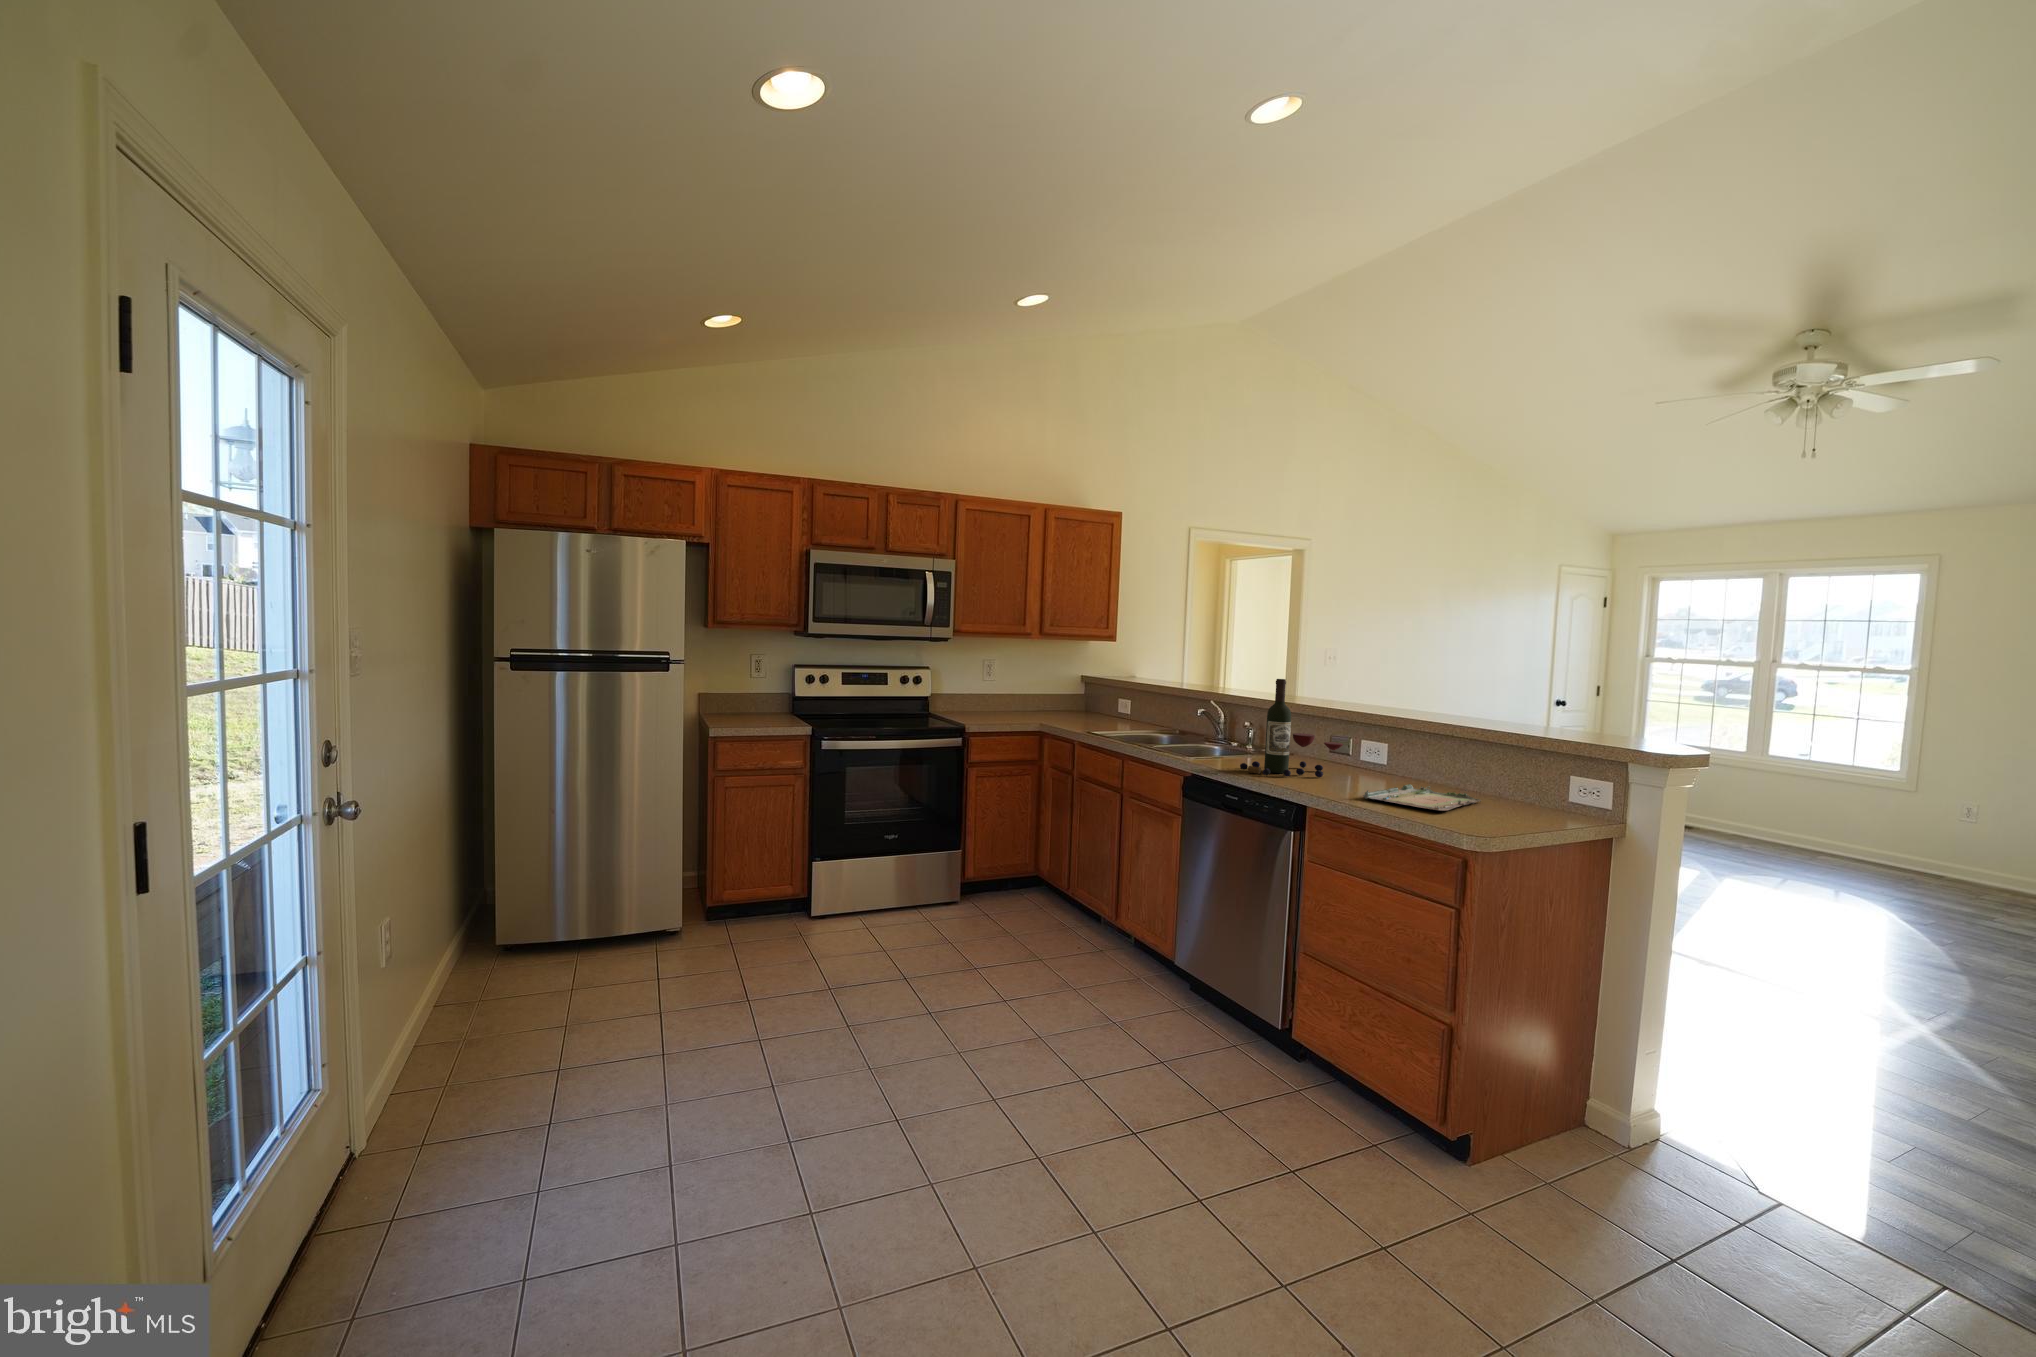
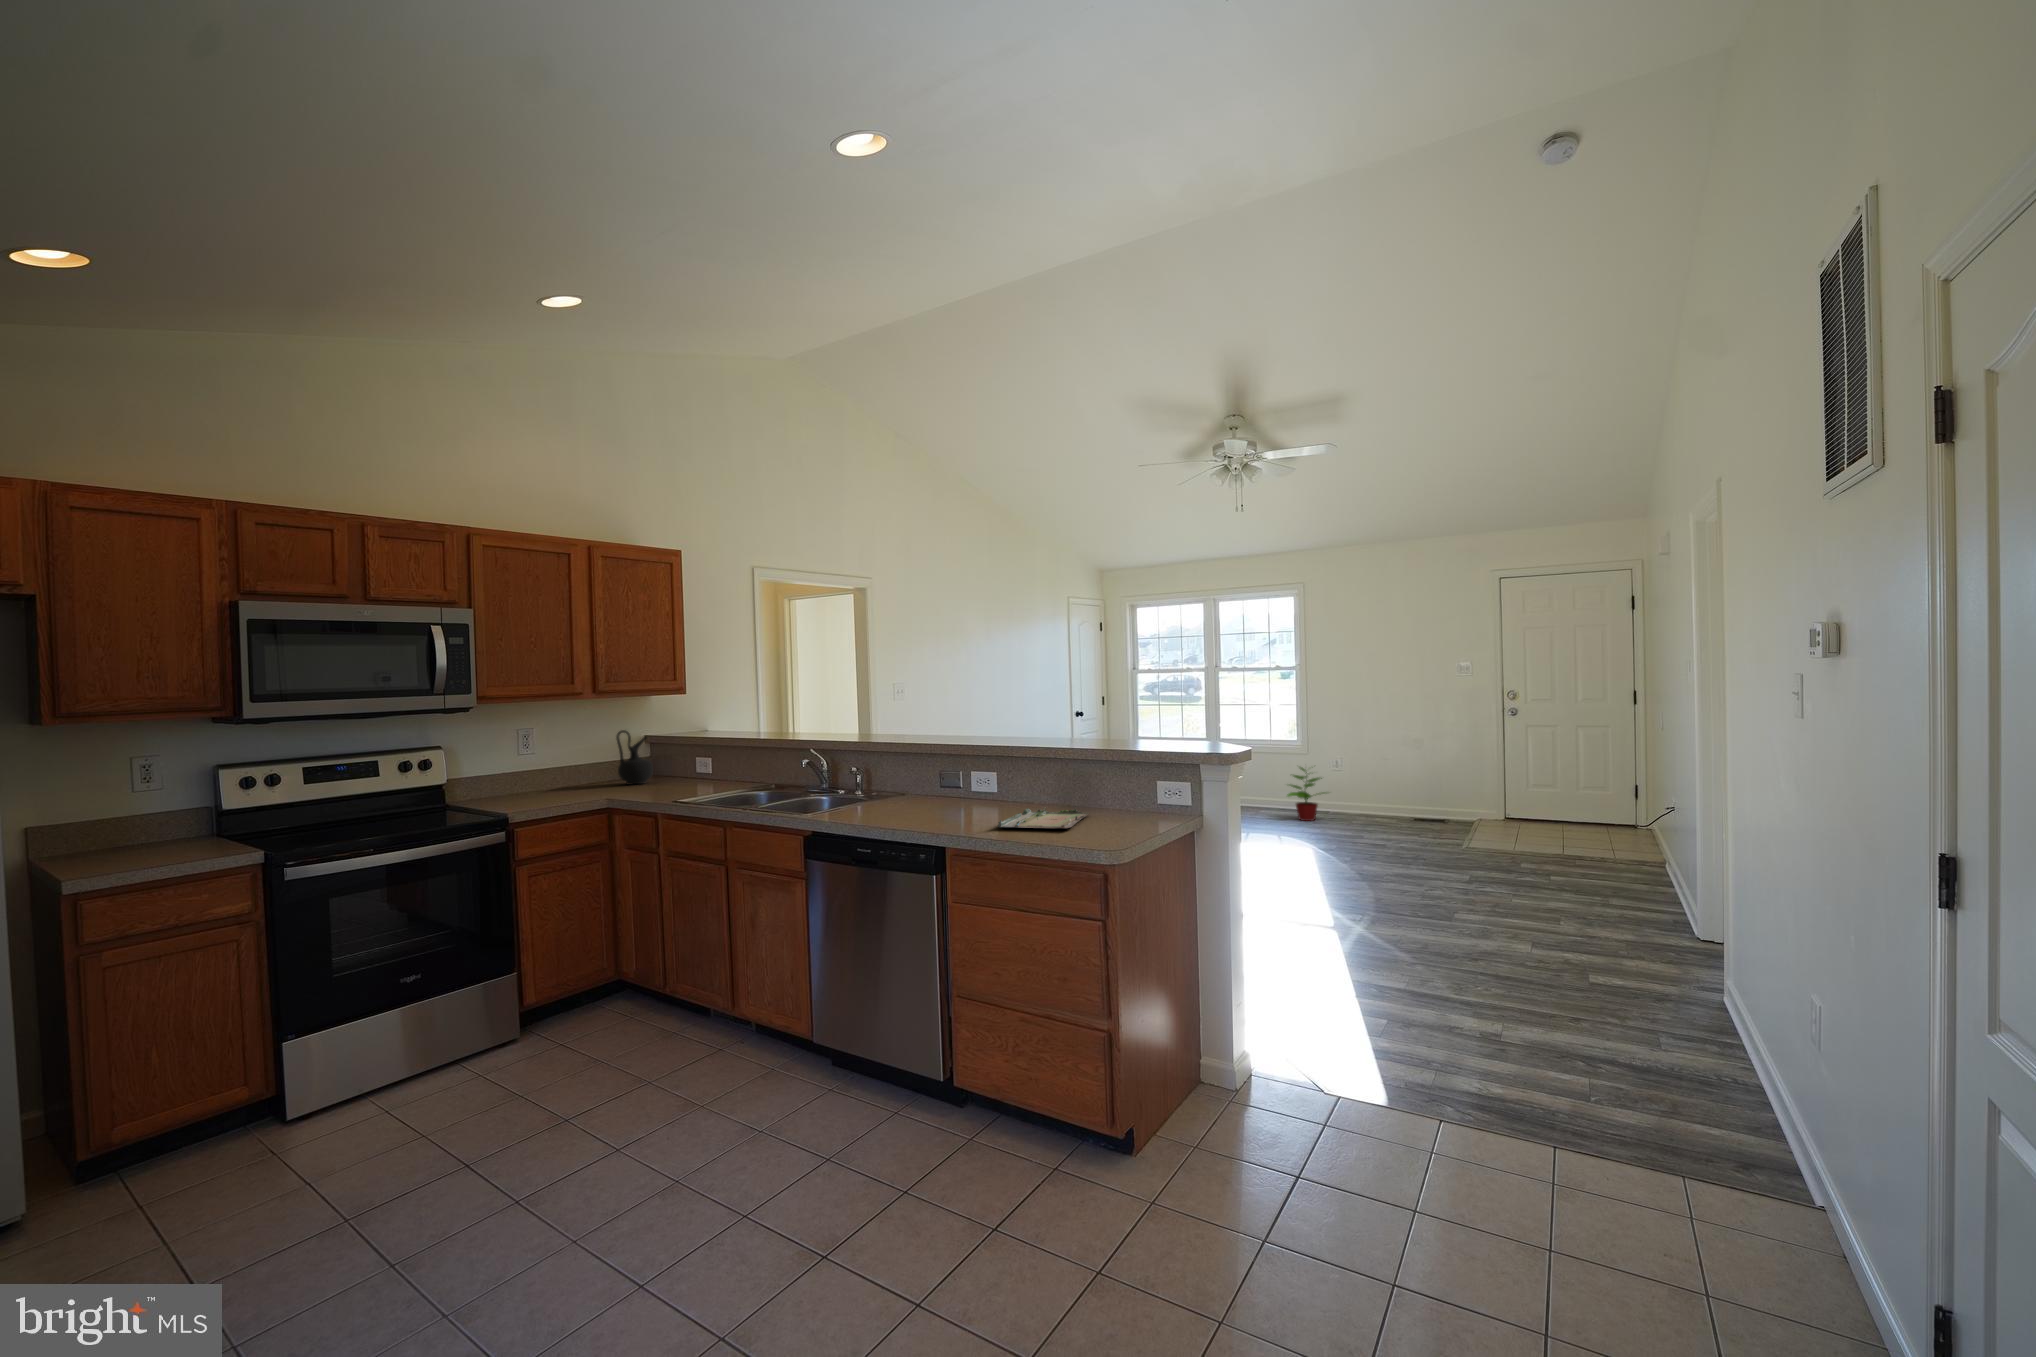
ceramic jug: none [1060,667,1087,714] -> present [616,730,653,785]
wine bottle: present [1240,679,1343,777] -> none [868,721,965,821]
potted plant: none [1860,794,1946,872] -> present [1287,767,1325,821]

